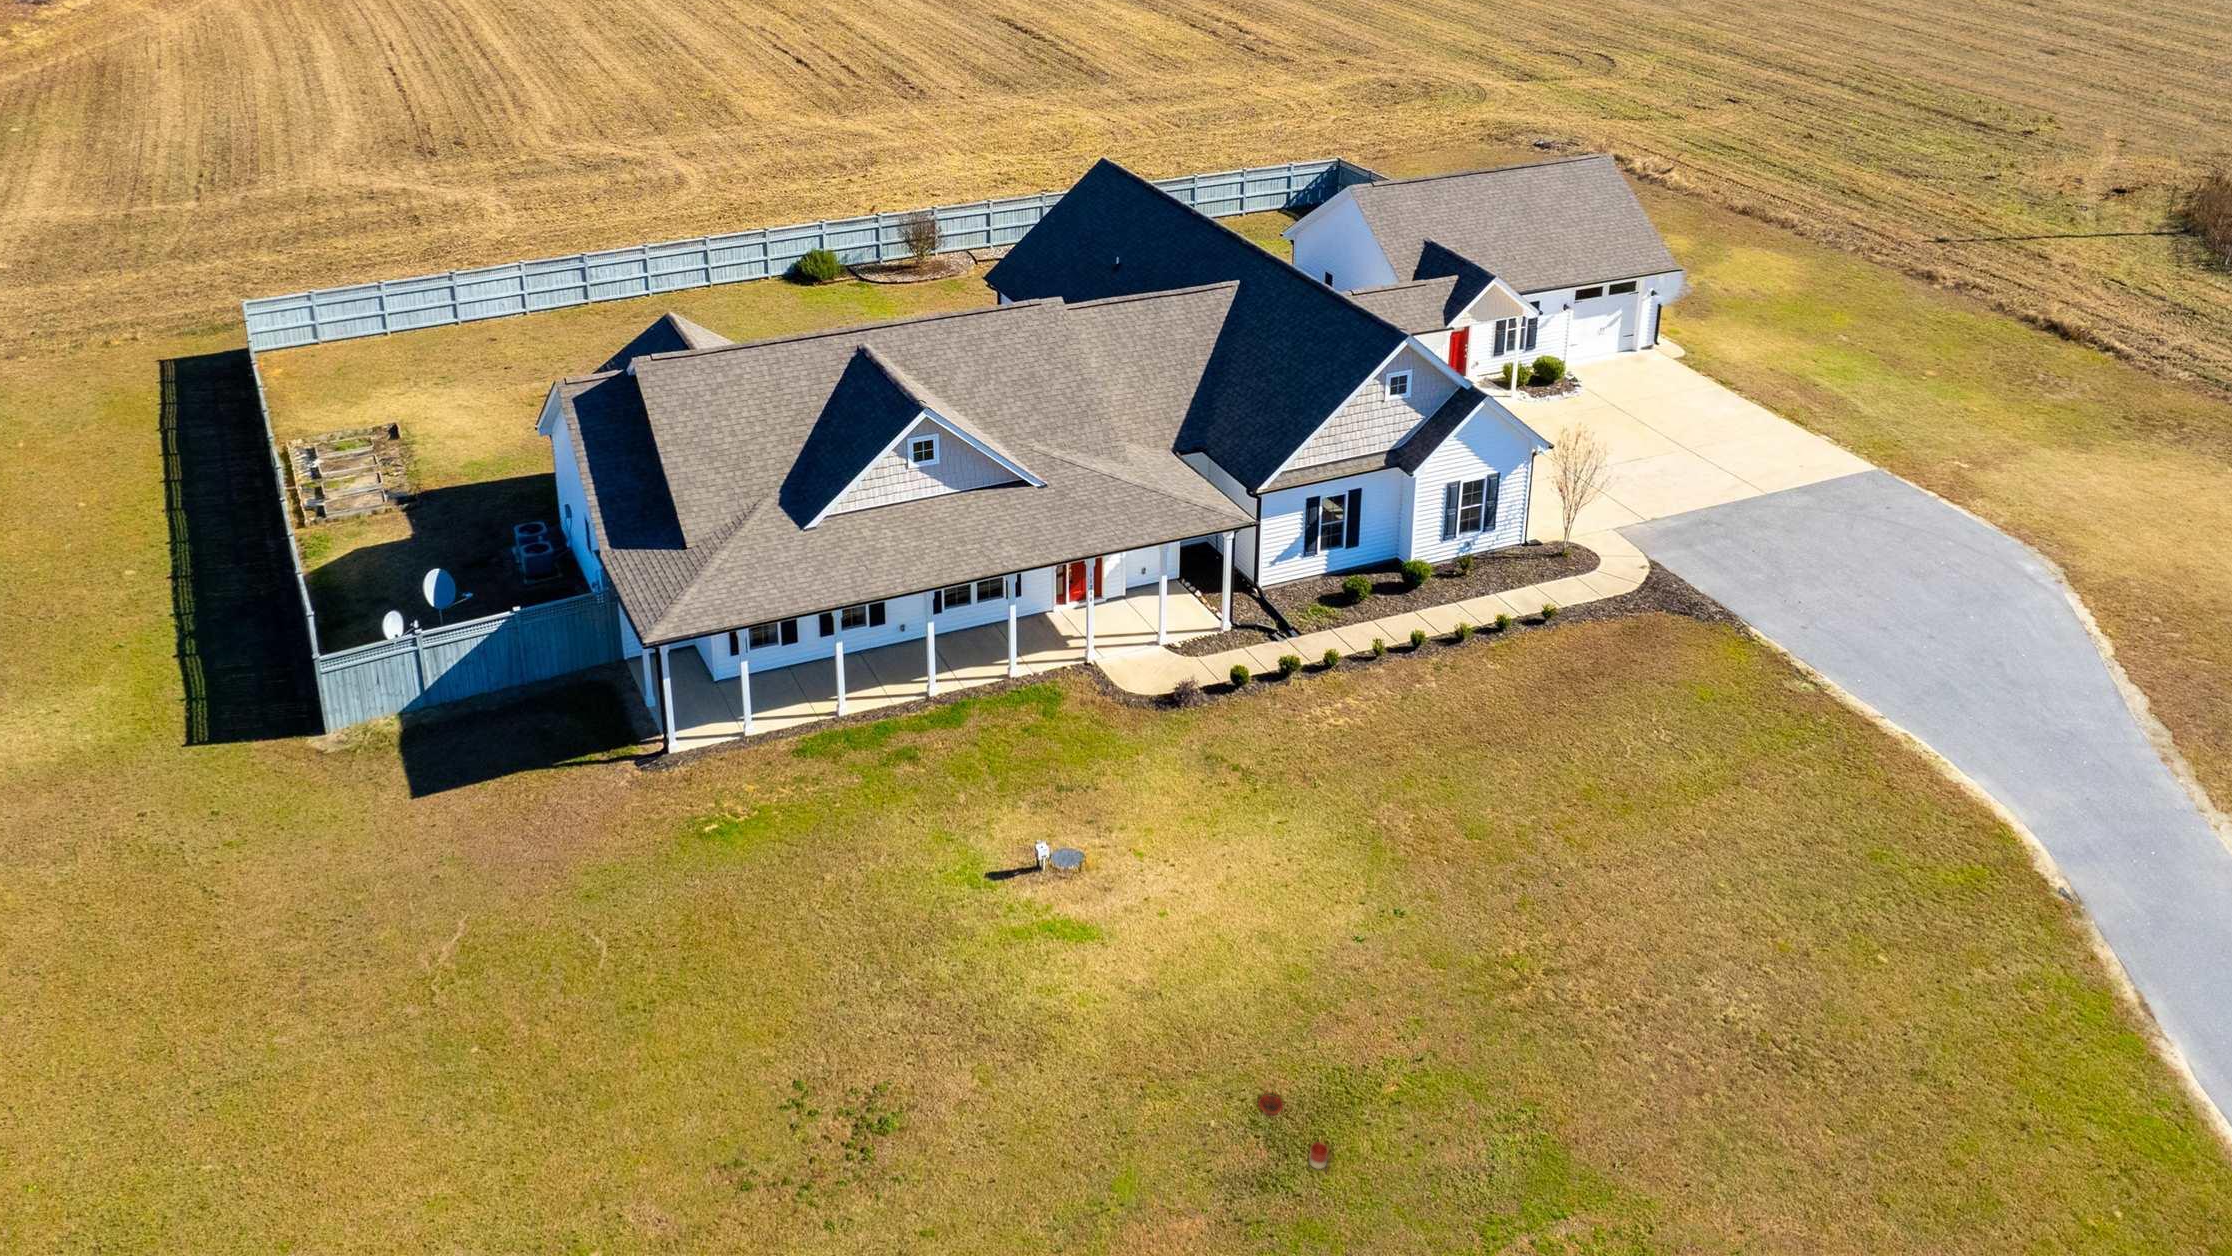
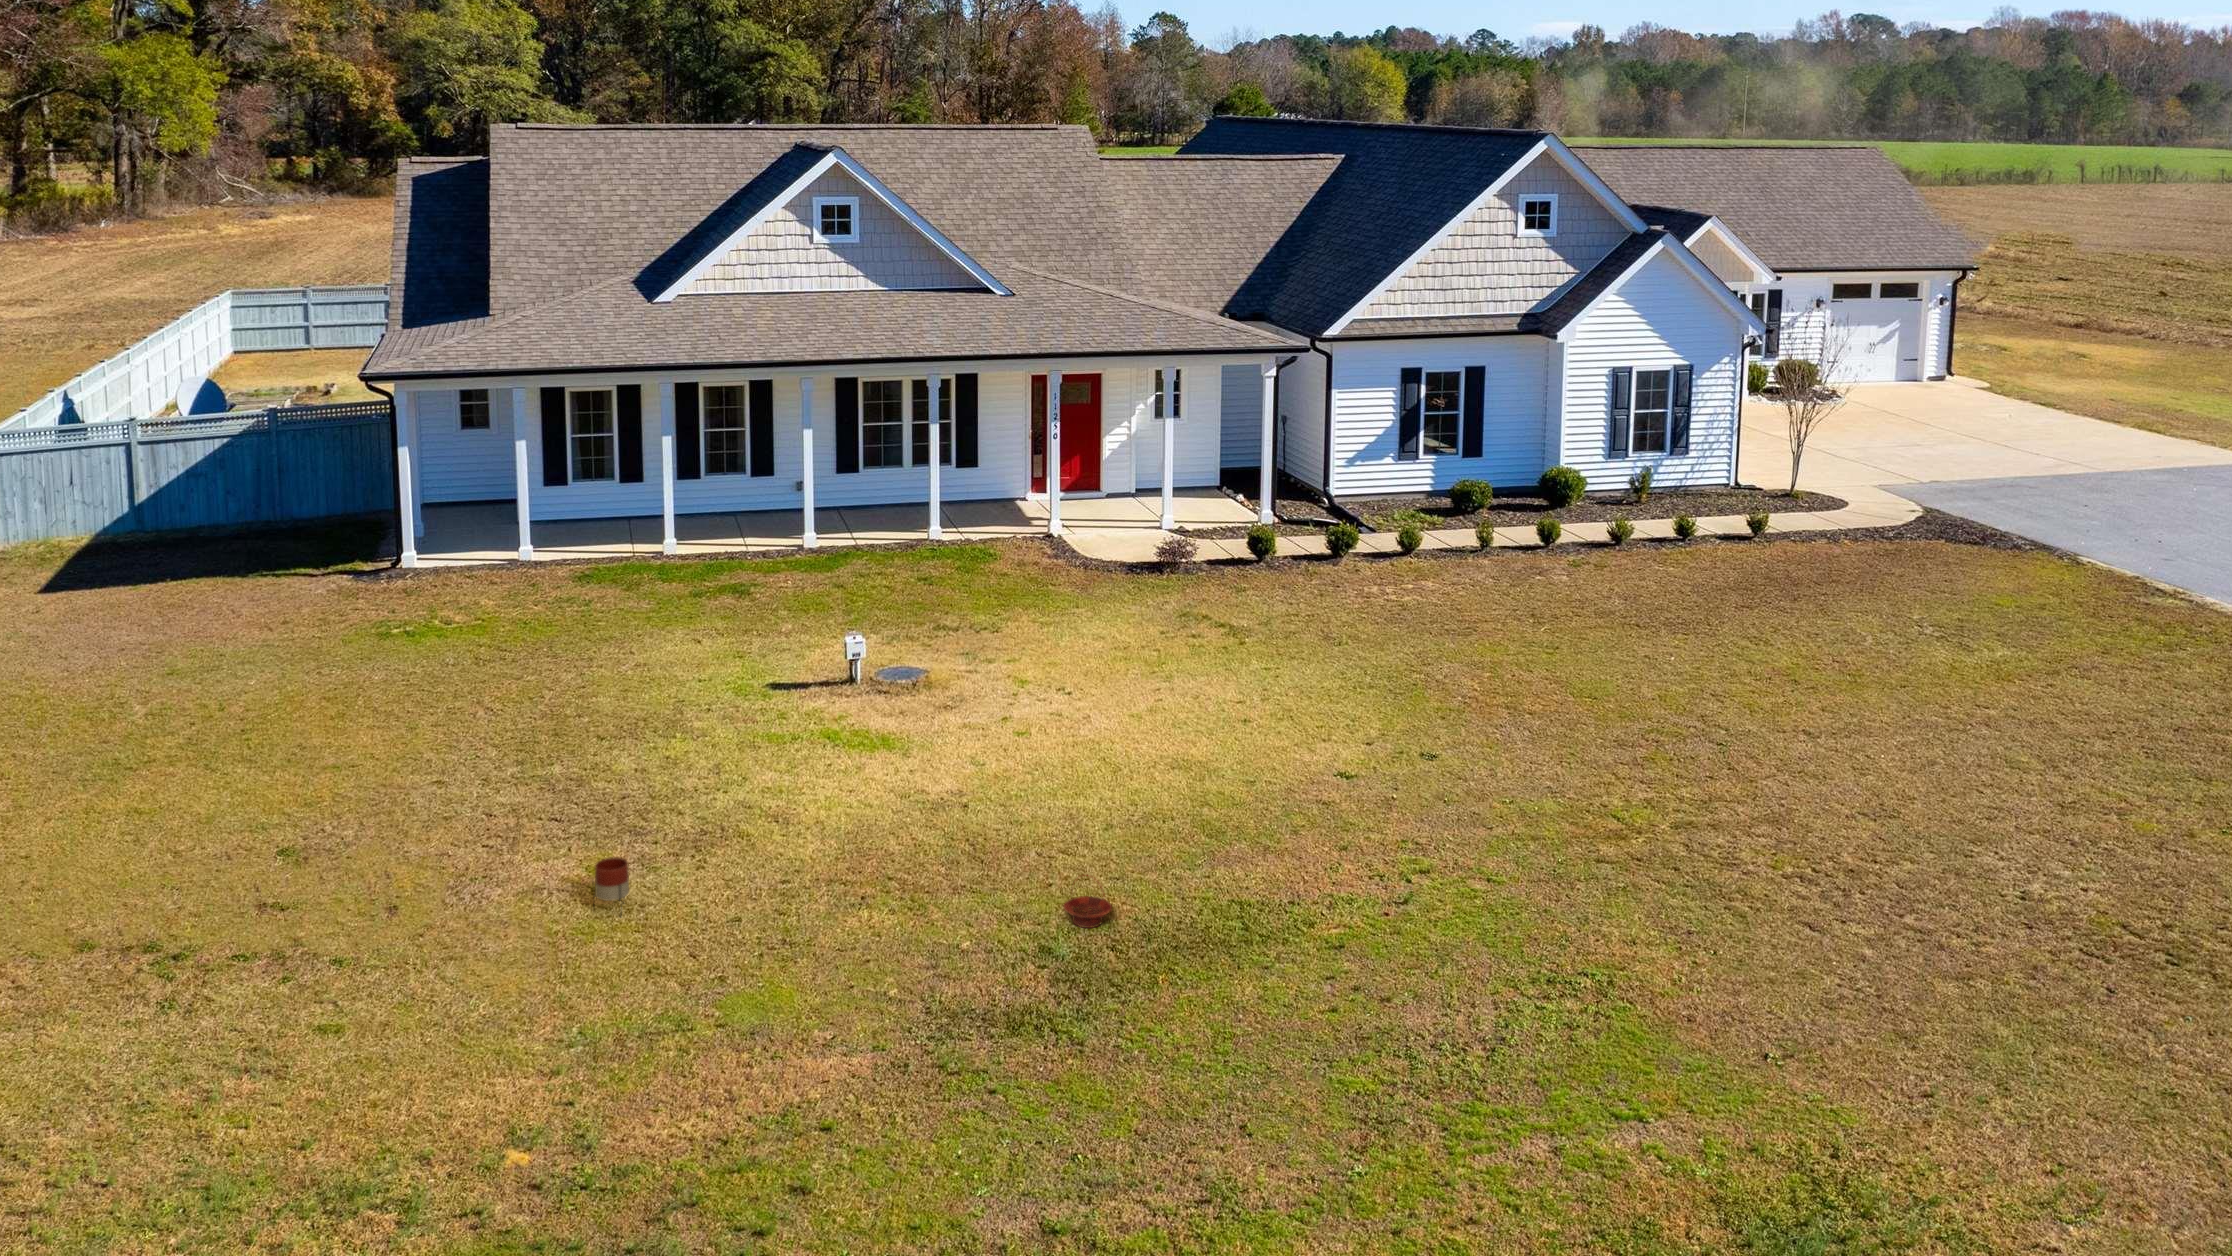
planter: present [1309,1142,1328,1169] -> present [594,857,629,909]

